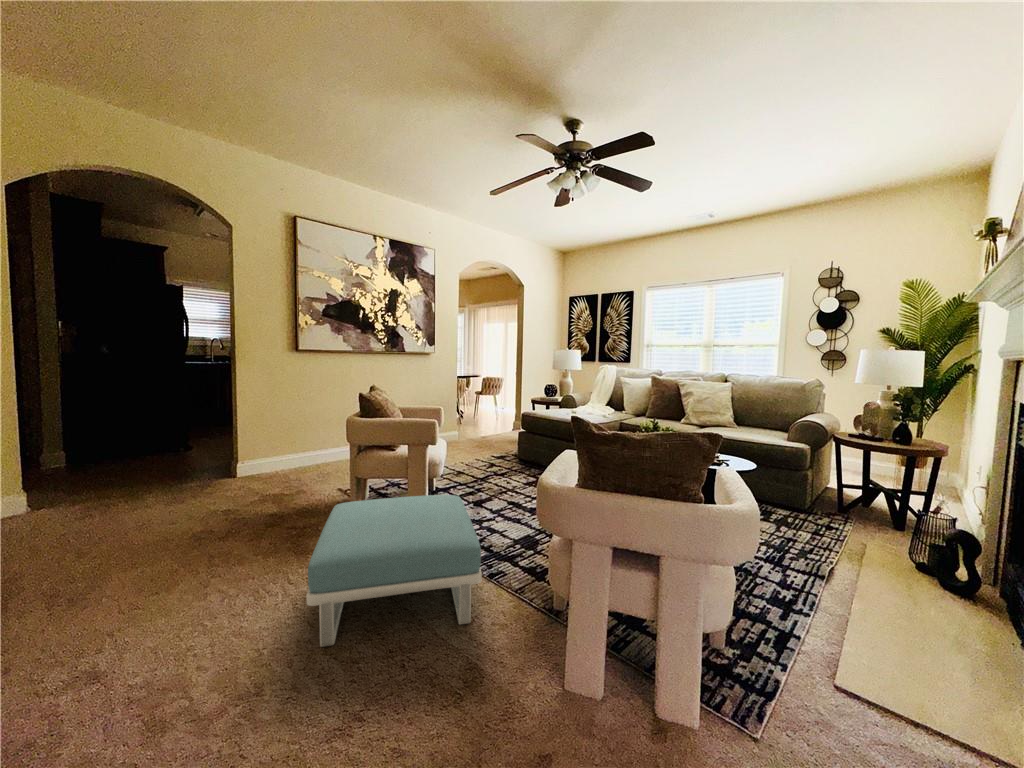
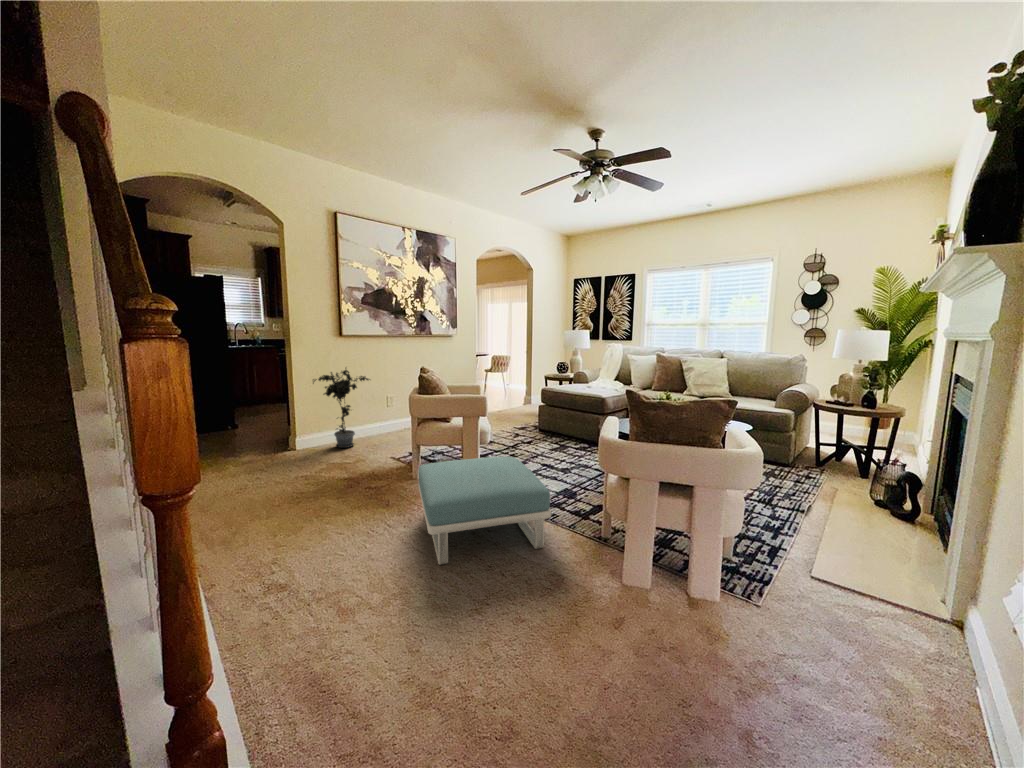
potted plant: none [258,384,328,475] -> present [313,368,370,448]

